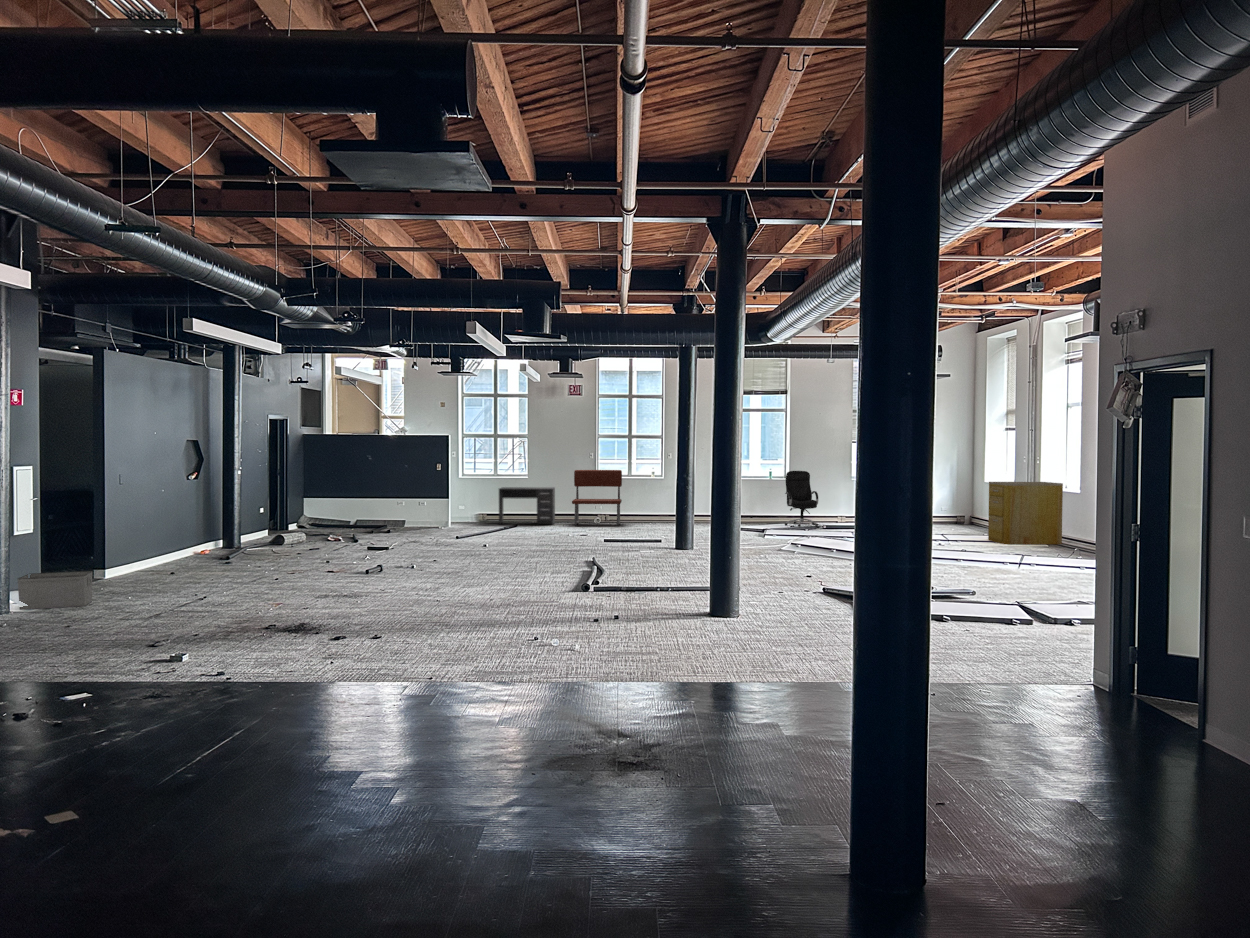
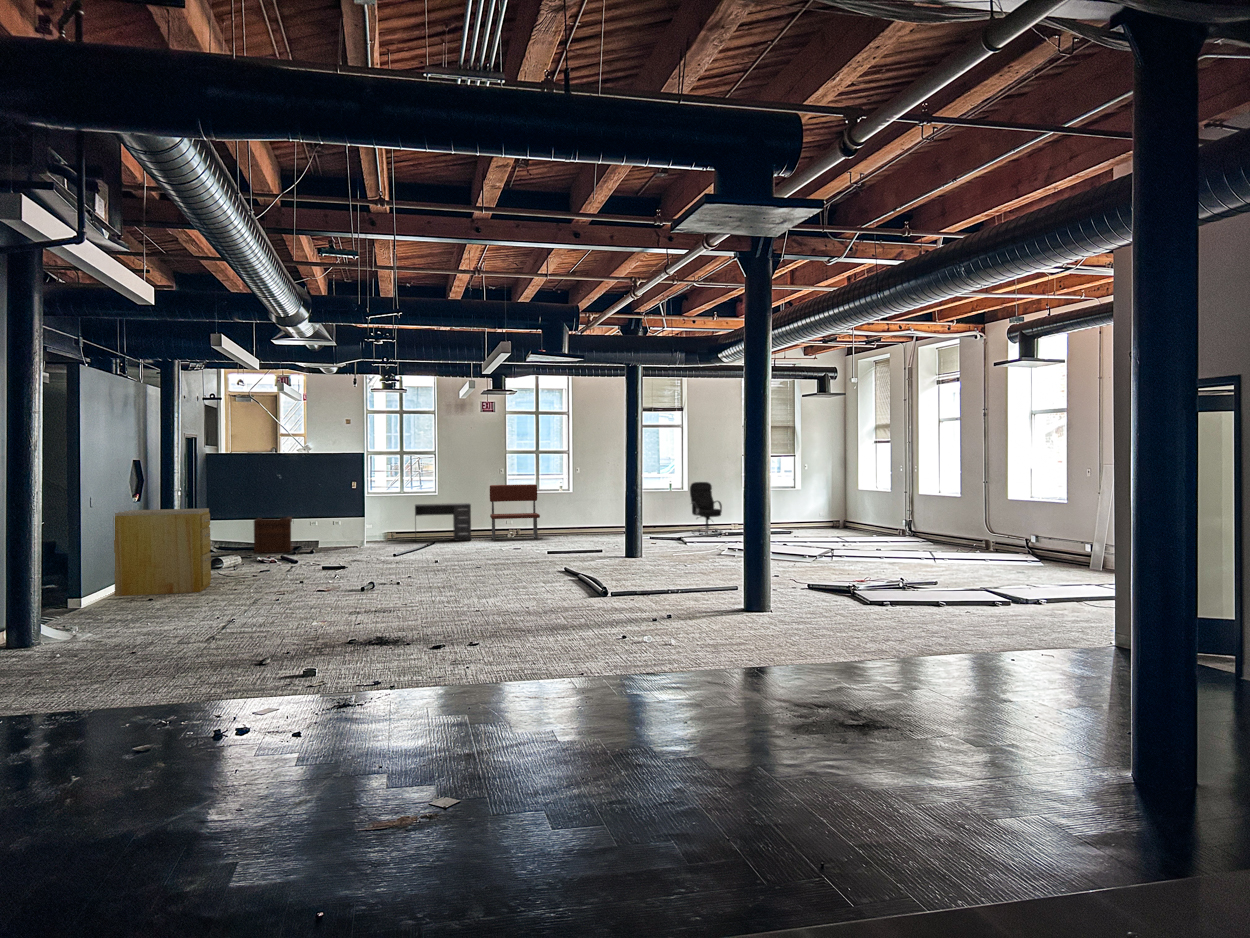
filing cabinet: present [988,482,1063,544] -> present [114,508,211,596]
wooden crate: none [341,496,382,530] -> present [254,516,294,553]
storage bin: present [17,571,93,610] -> none [49,599,120,643]

